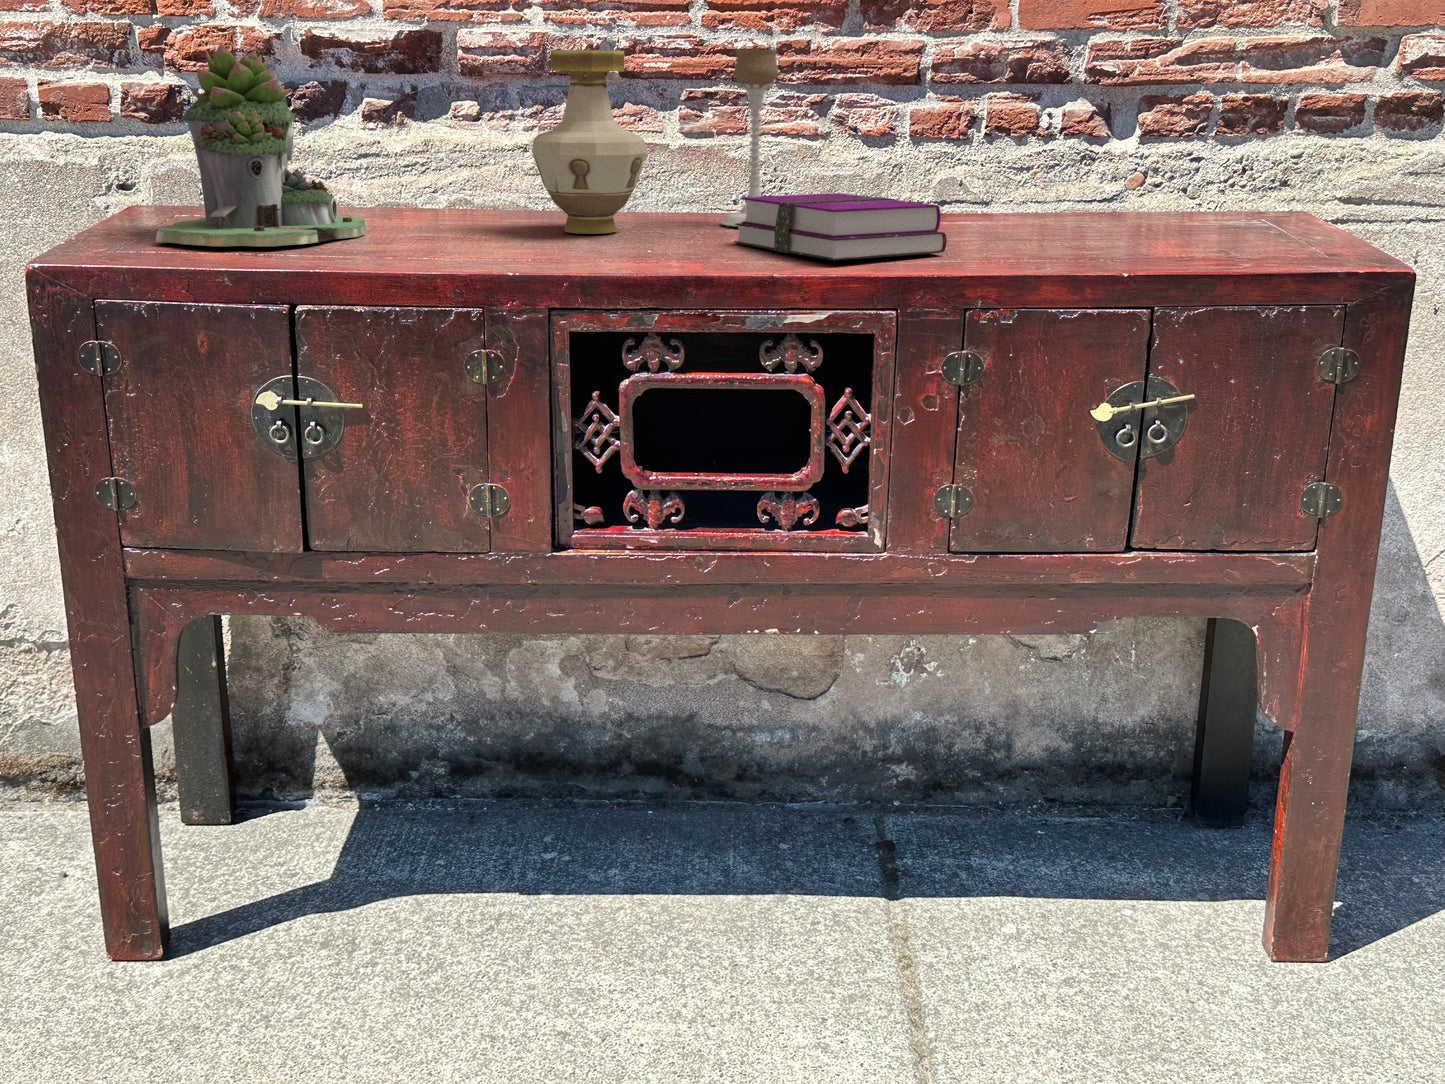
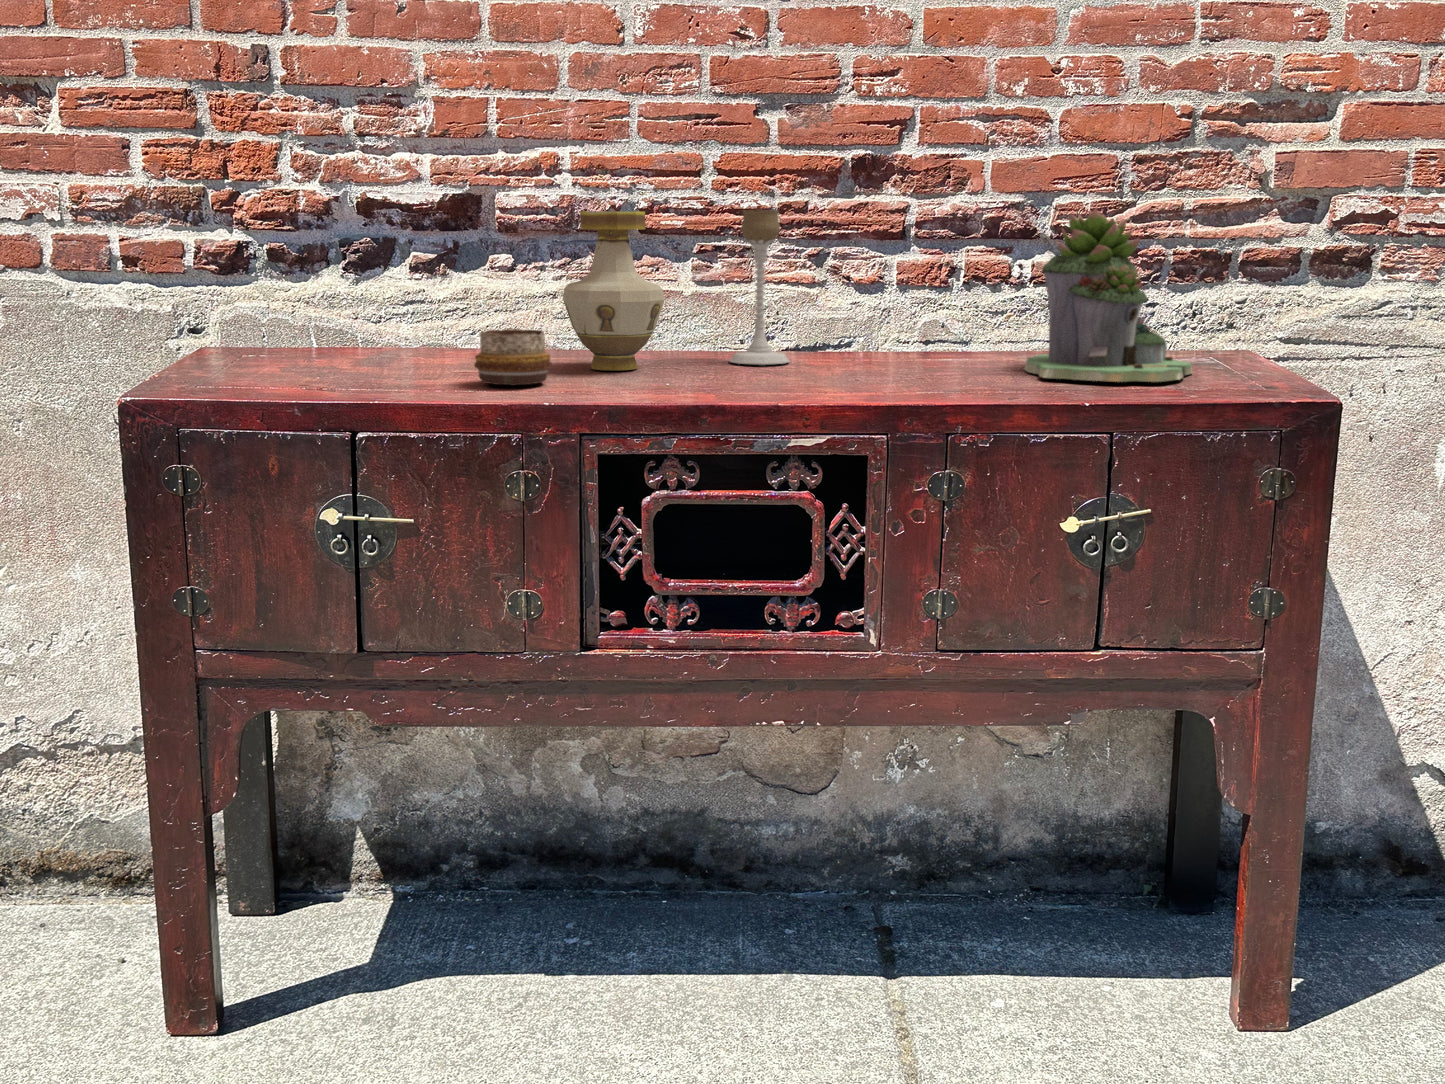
succulent planter: present [156,44,367,246] -> present [1024,209,1192,382]
decorative bowl: none [430,187,518,251] -> present [474,329,552,385]
hardback book: present [734,193,947,260] -> none [743,335,931,392]

